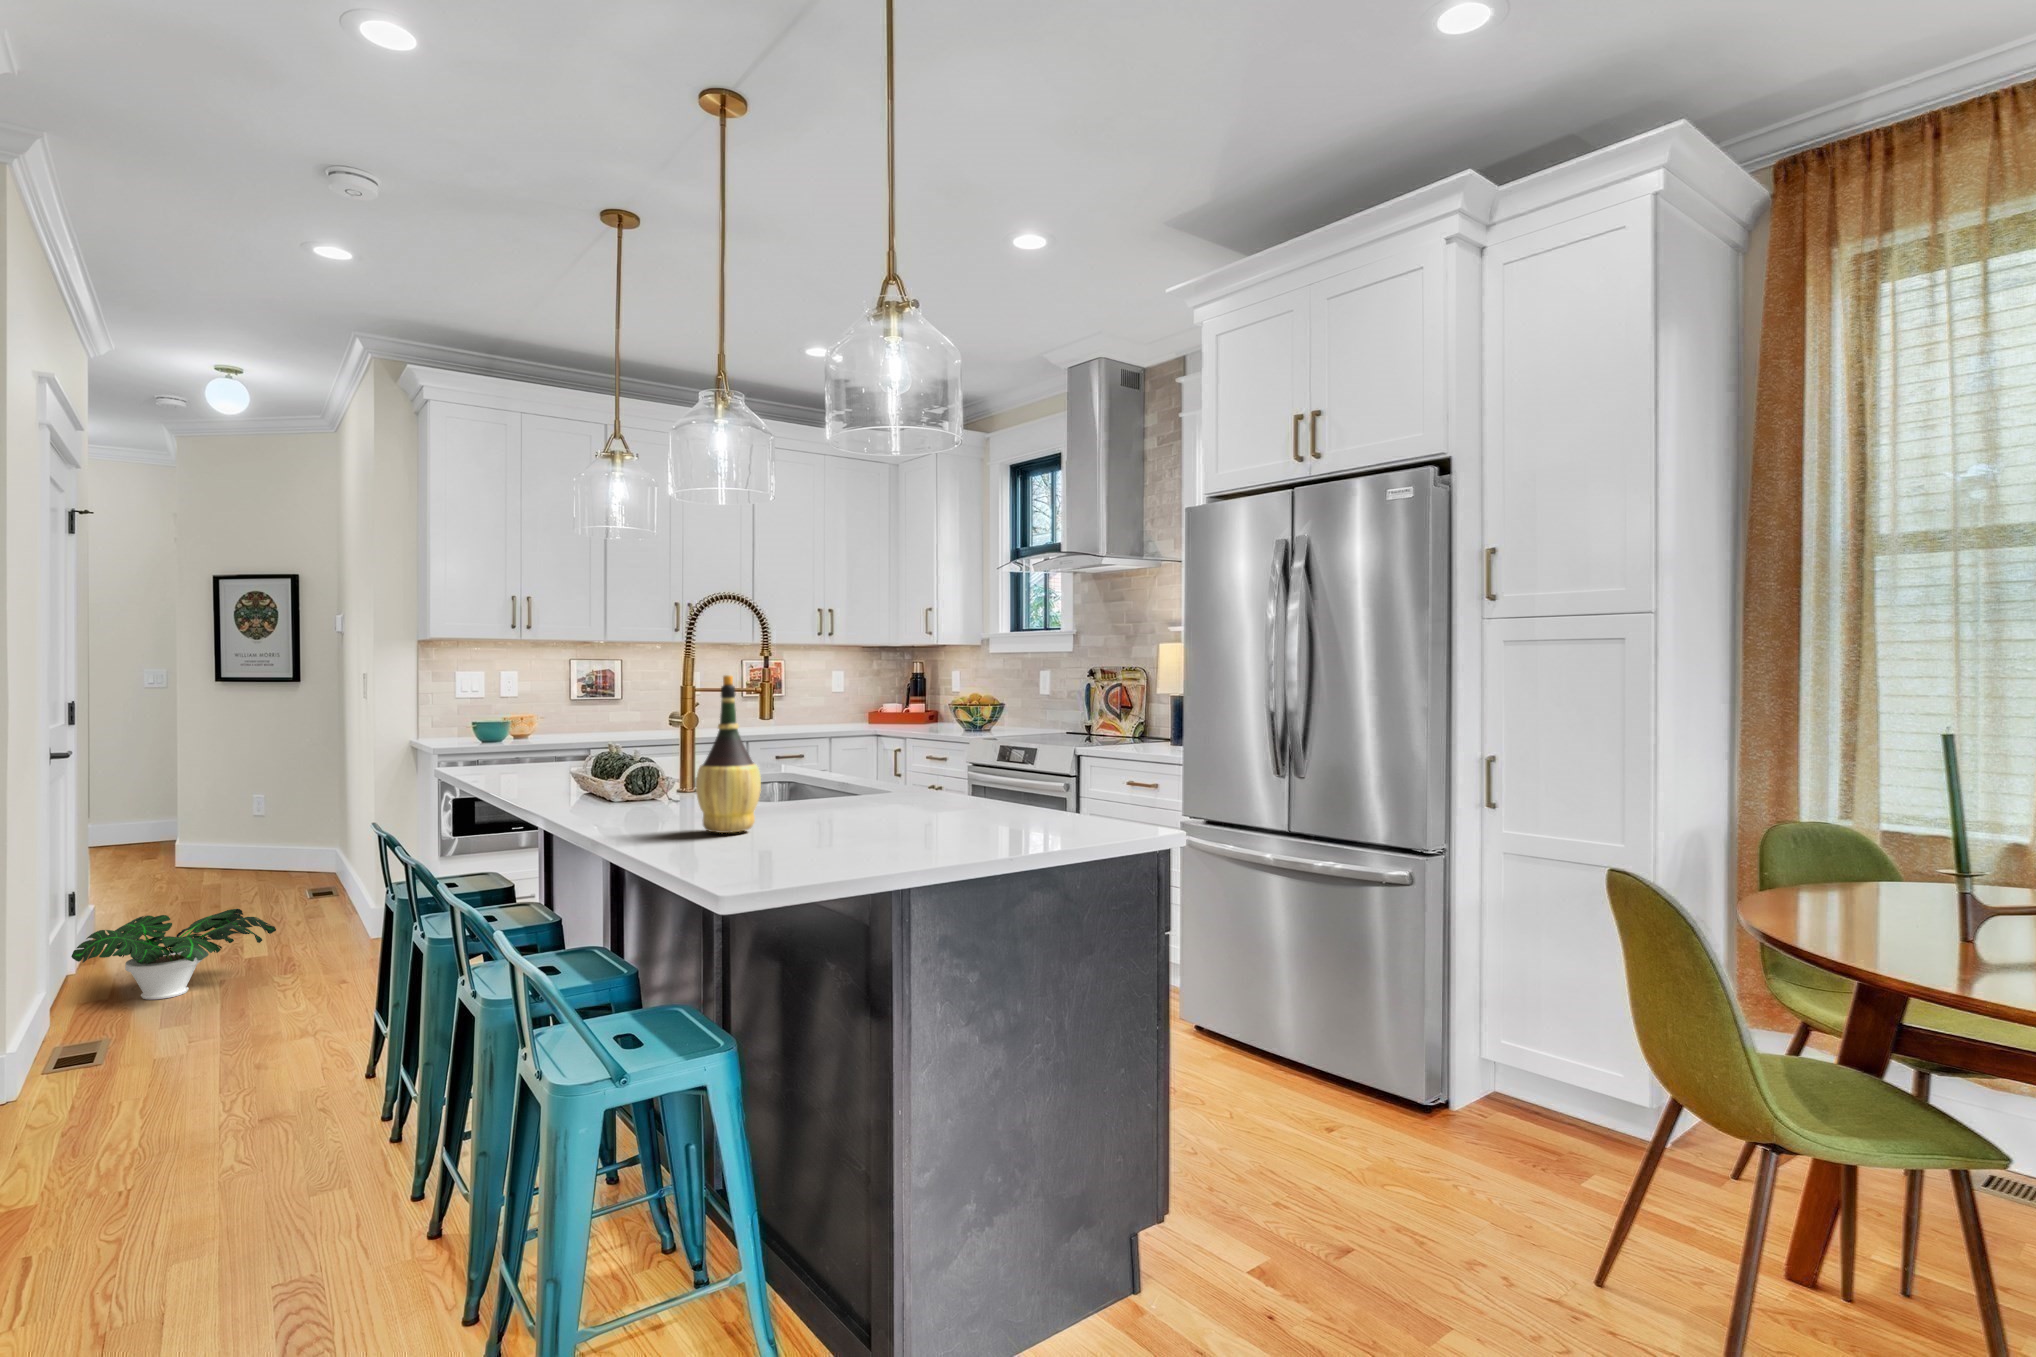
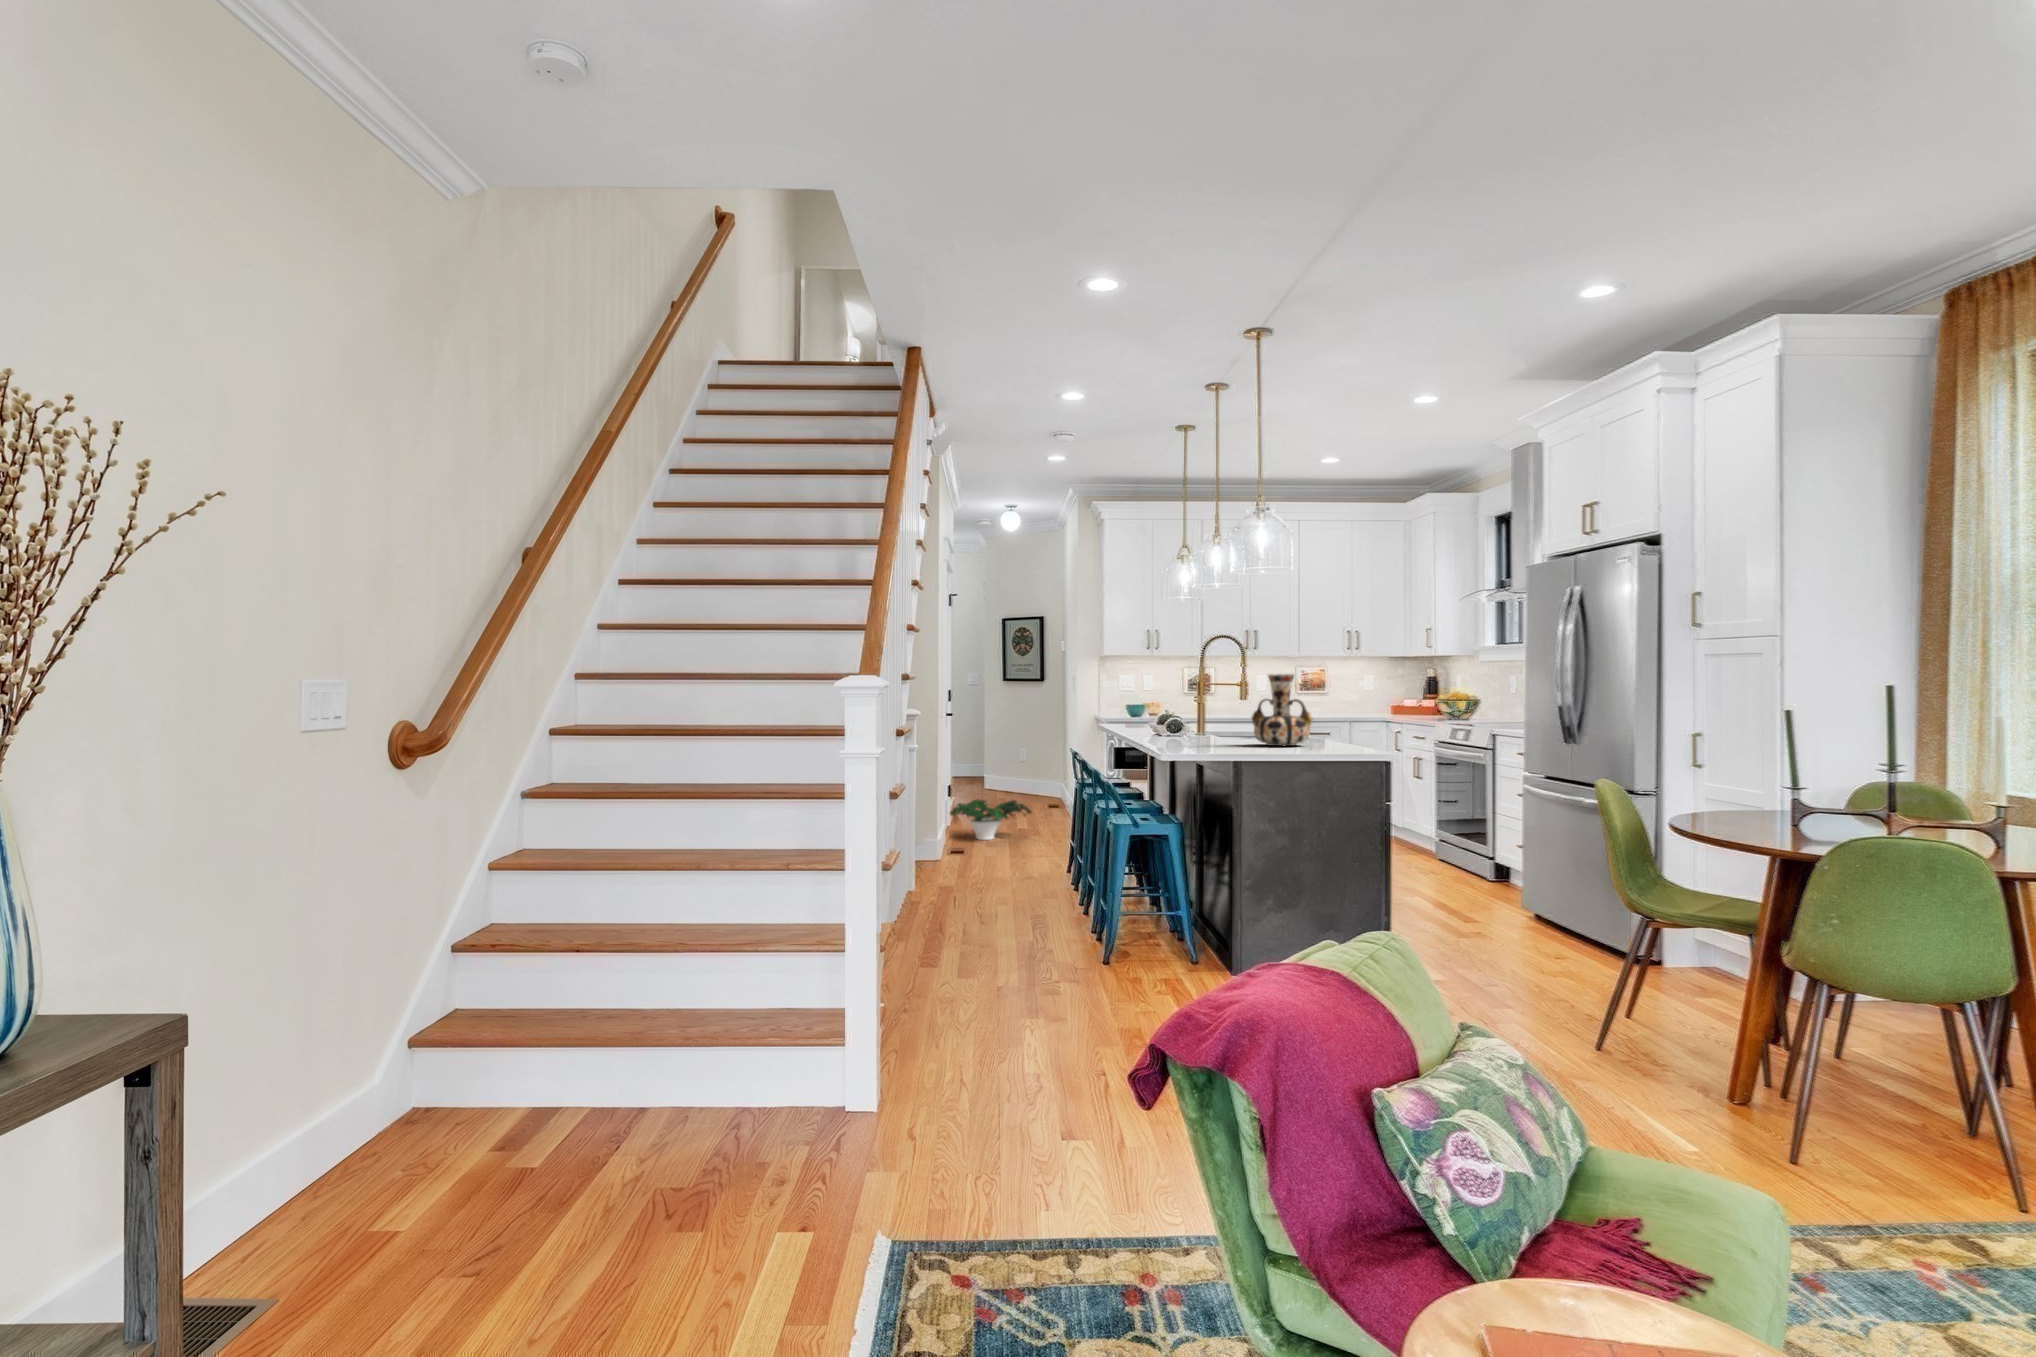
vase: none [873,673,1008,833] -> present [1251,674,1312,746]
wine bottle: present [696,675,761,833] -> none [1179,675,1206,743]

